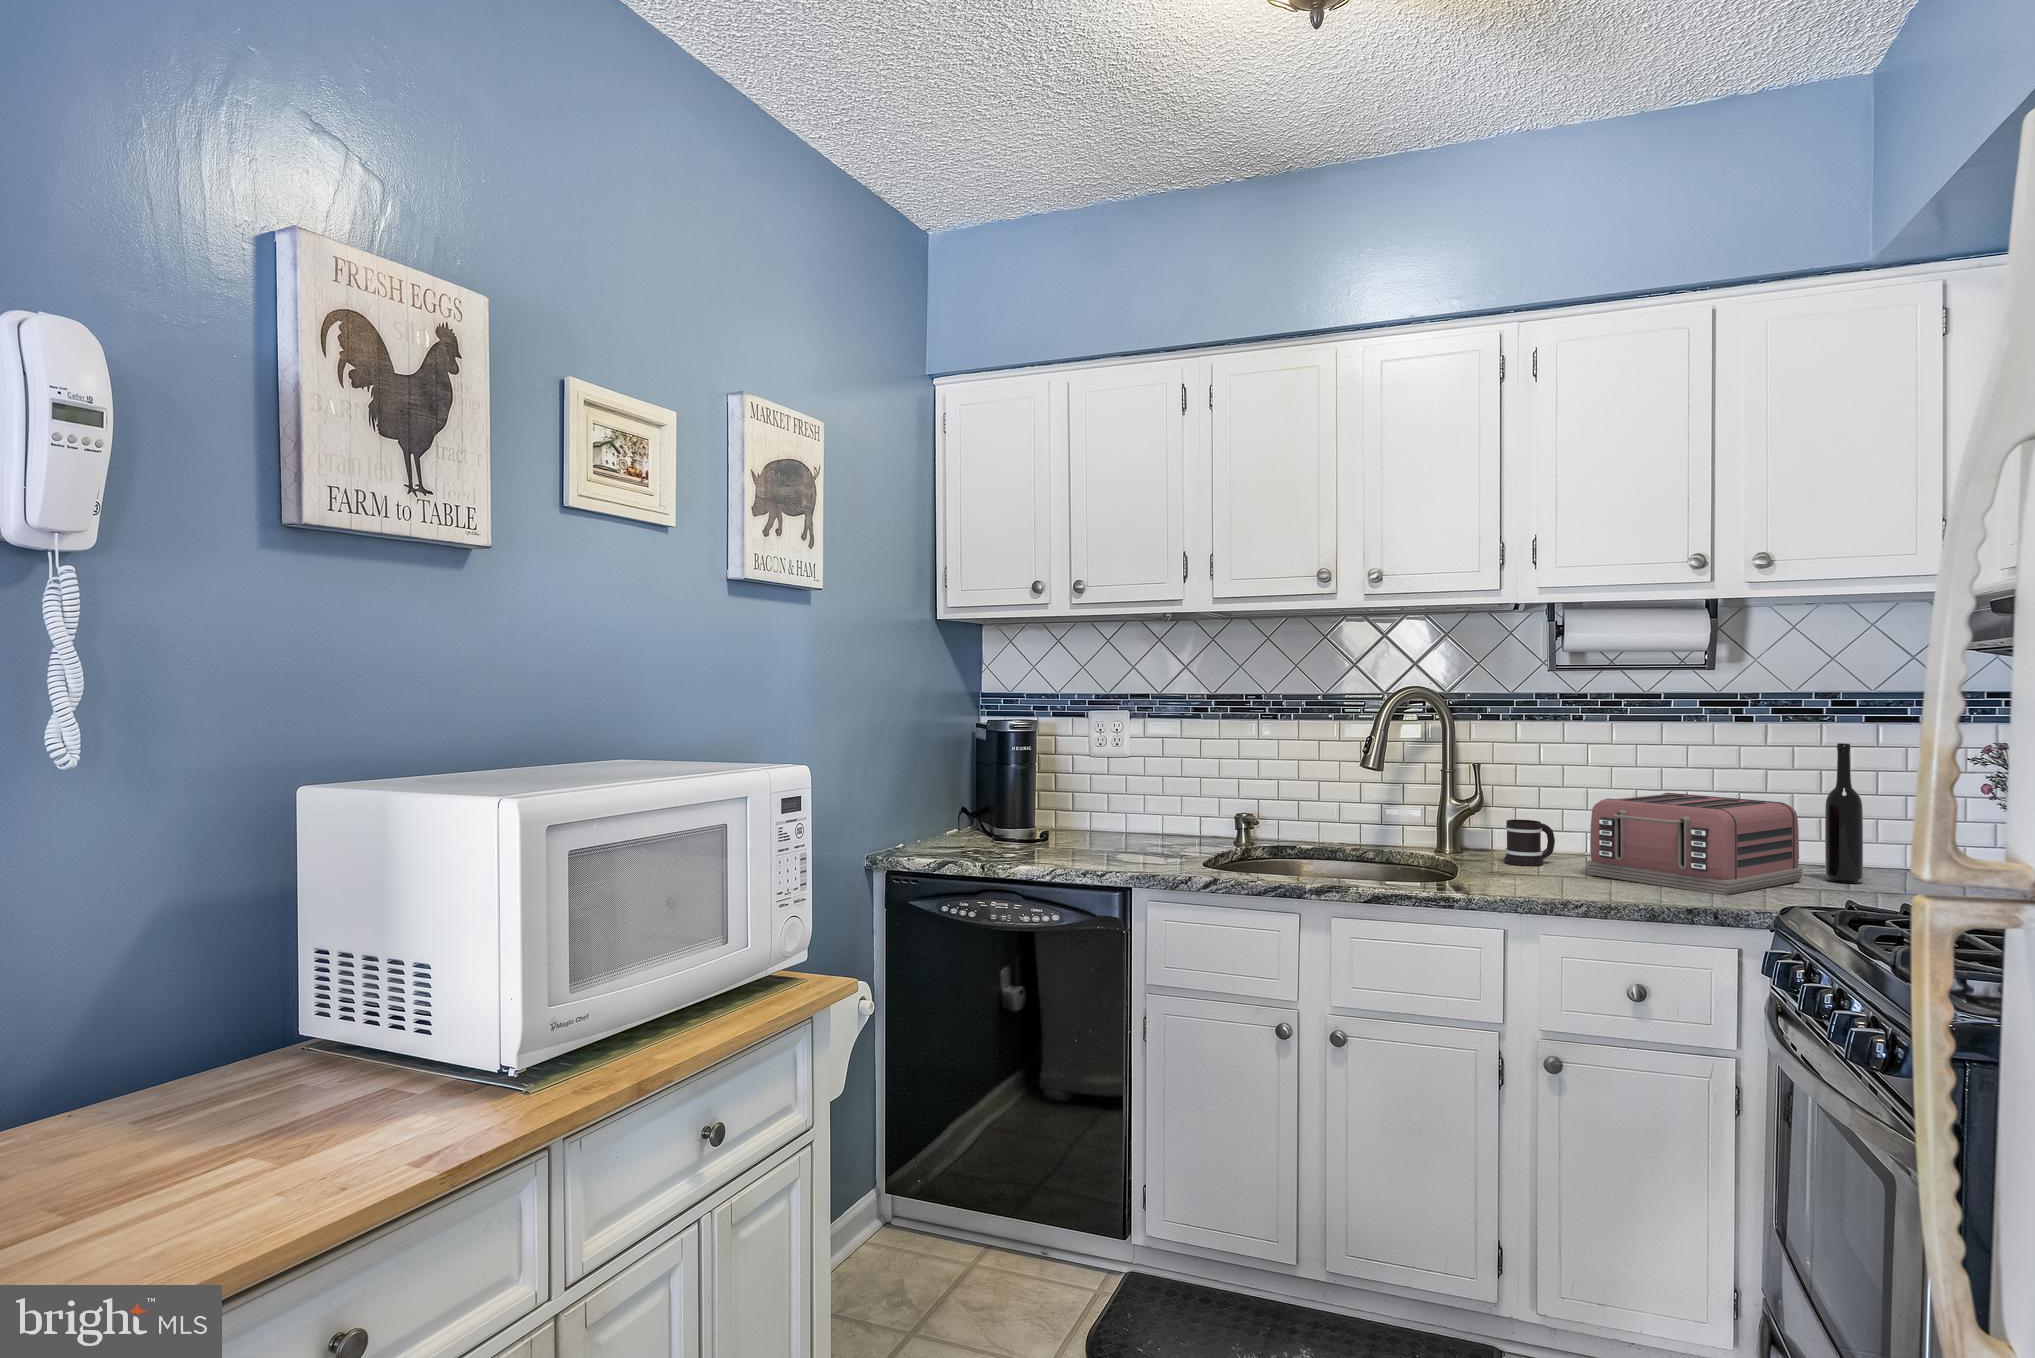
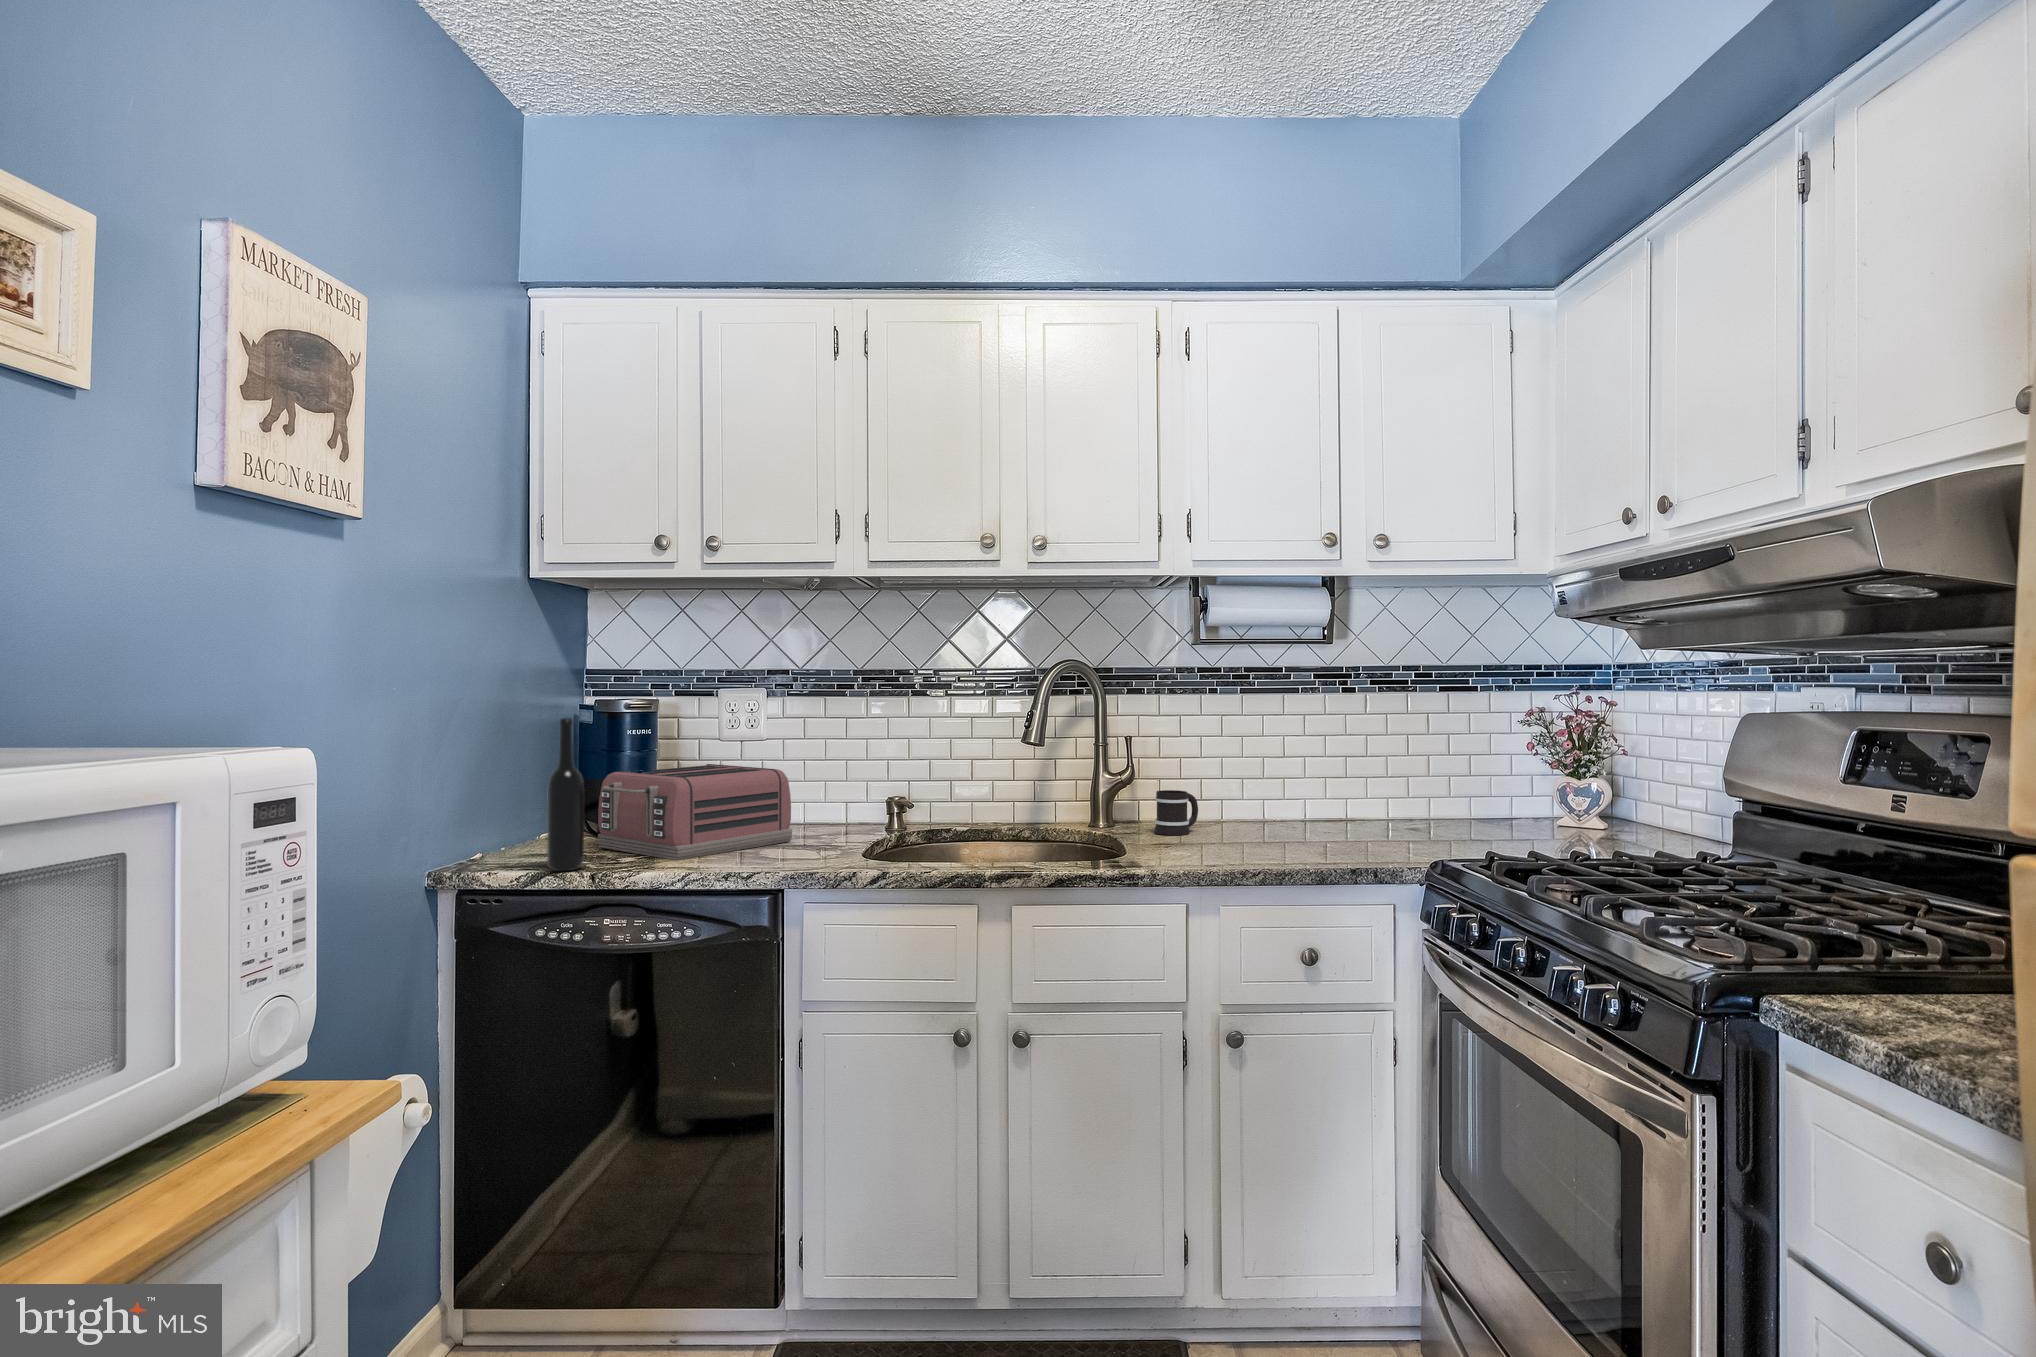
bottle: present [1825,743,1863,883] -> present [547,718,584,871]
toaster: present [1587,793,1802,895] -> present [598,764,792,860]

